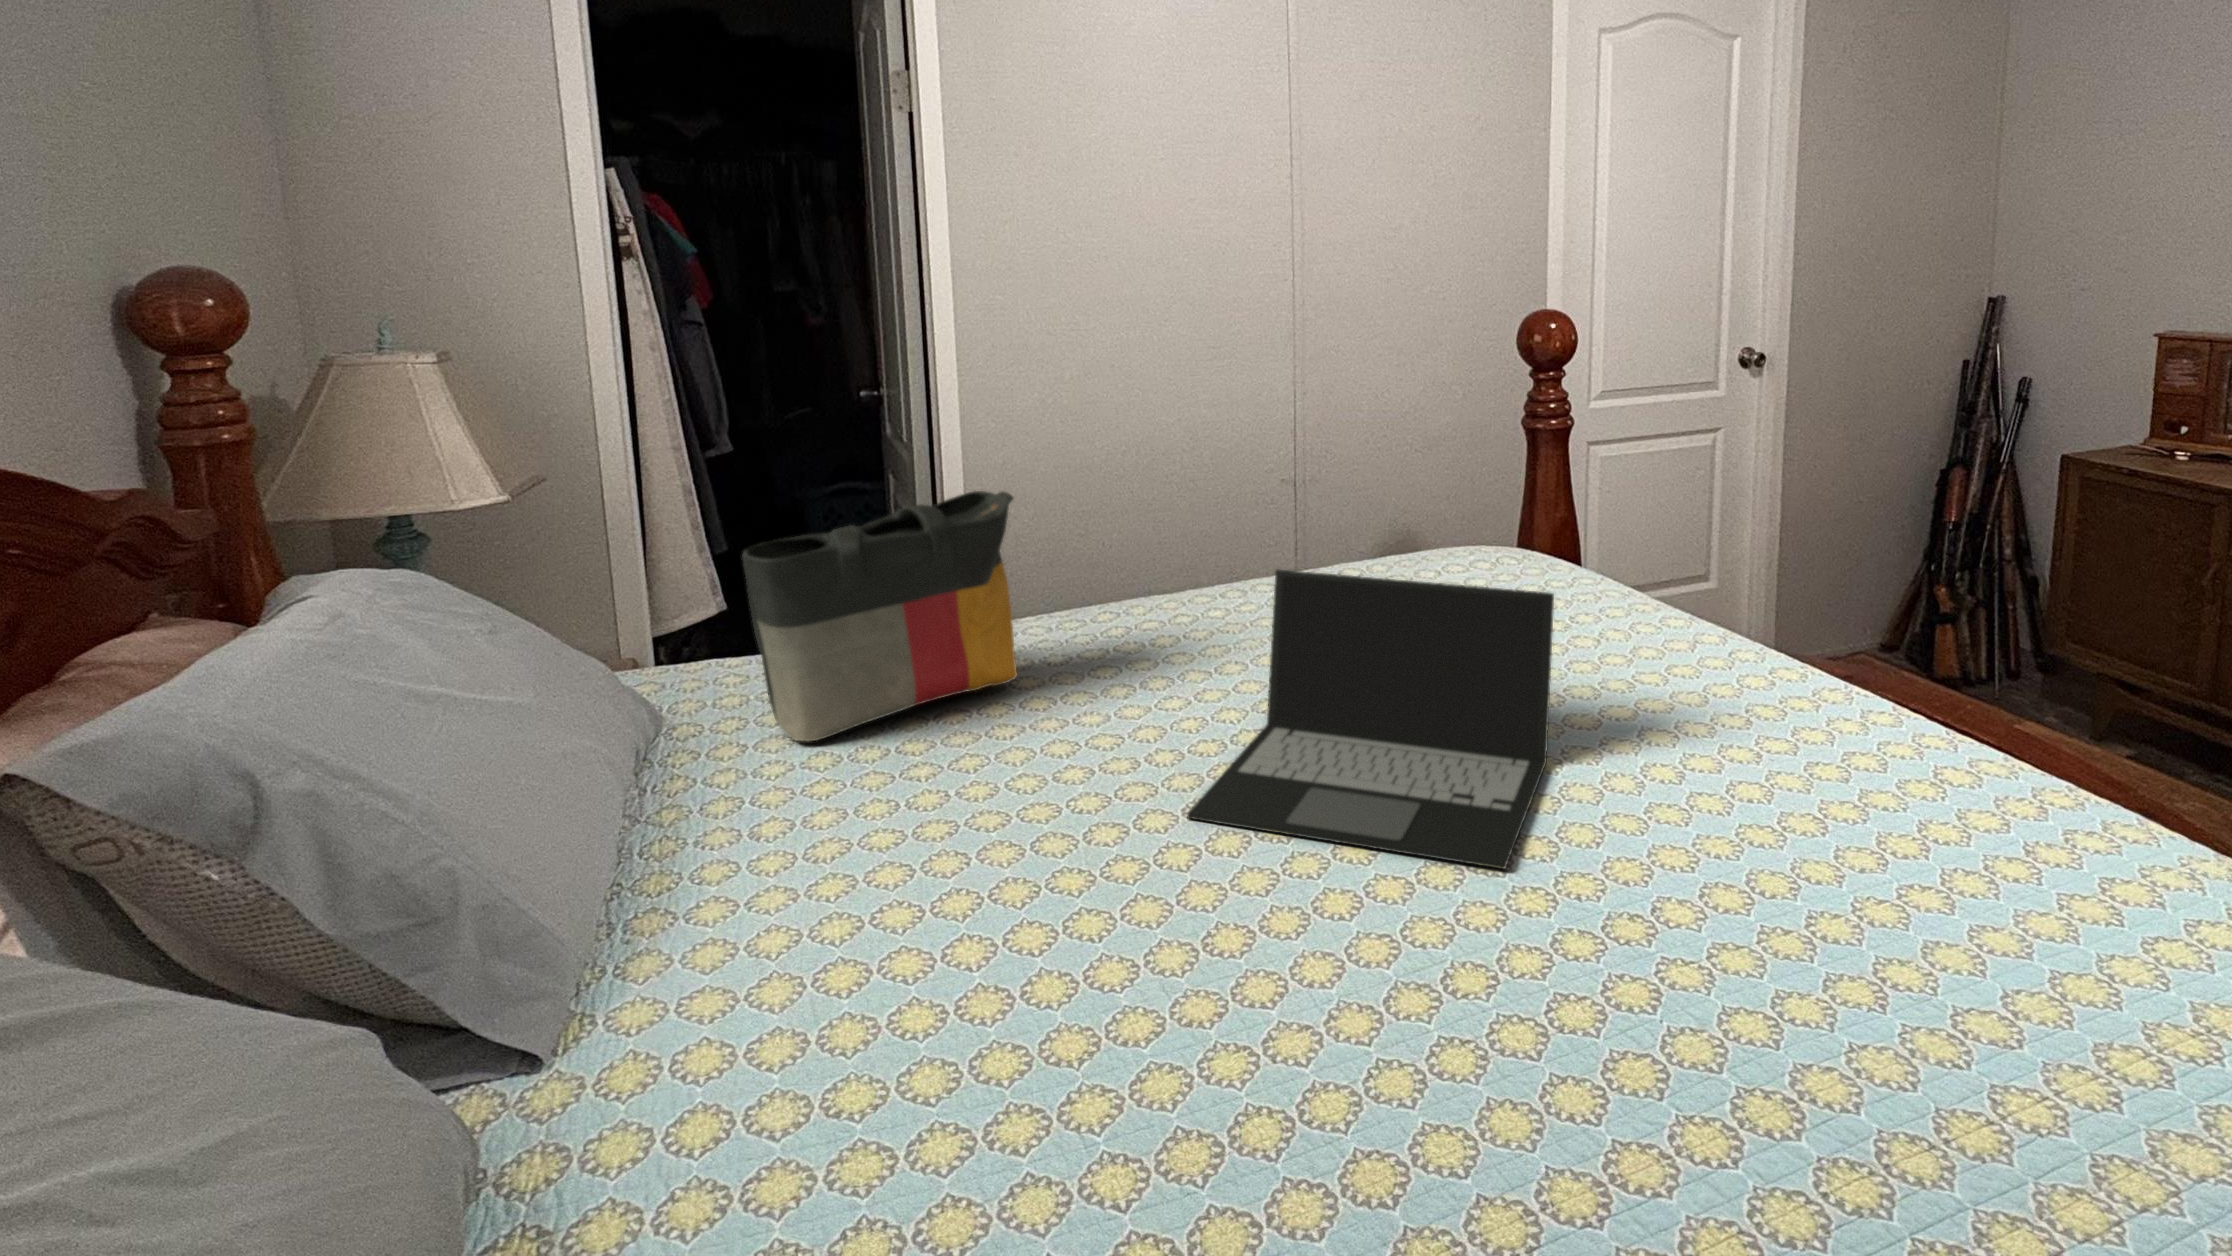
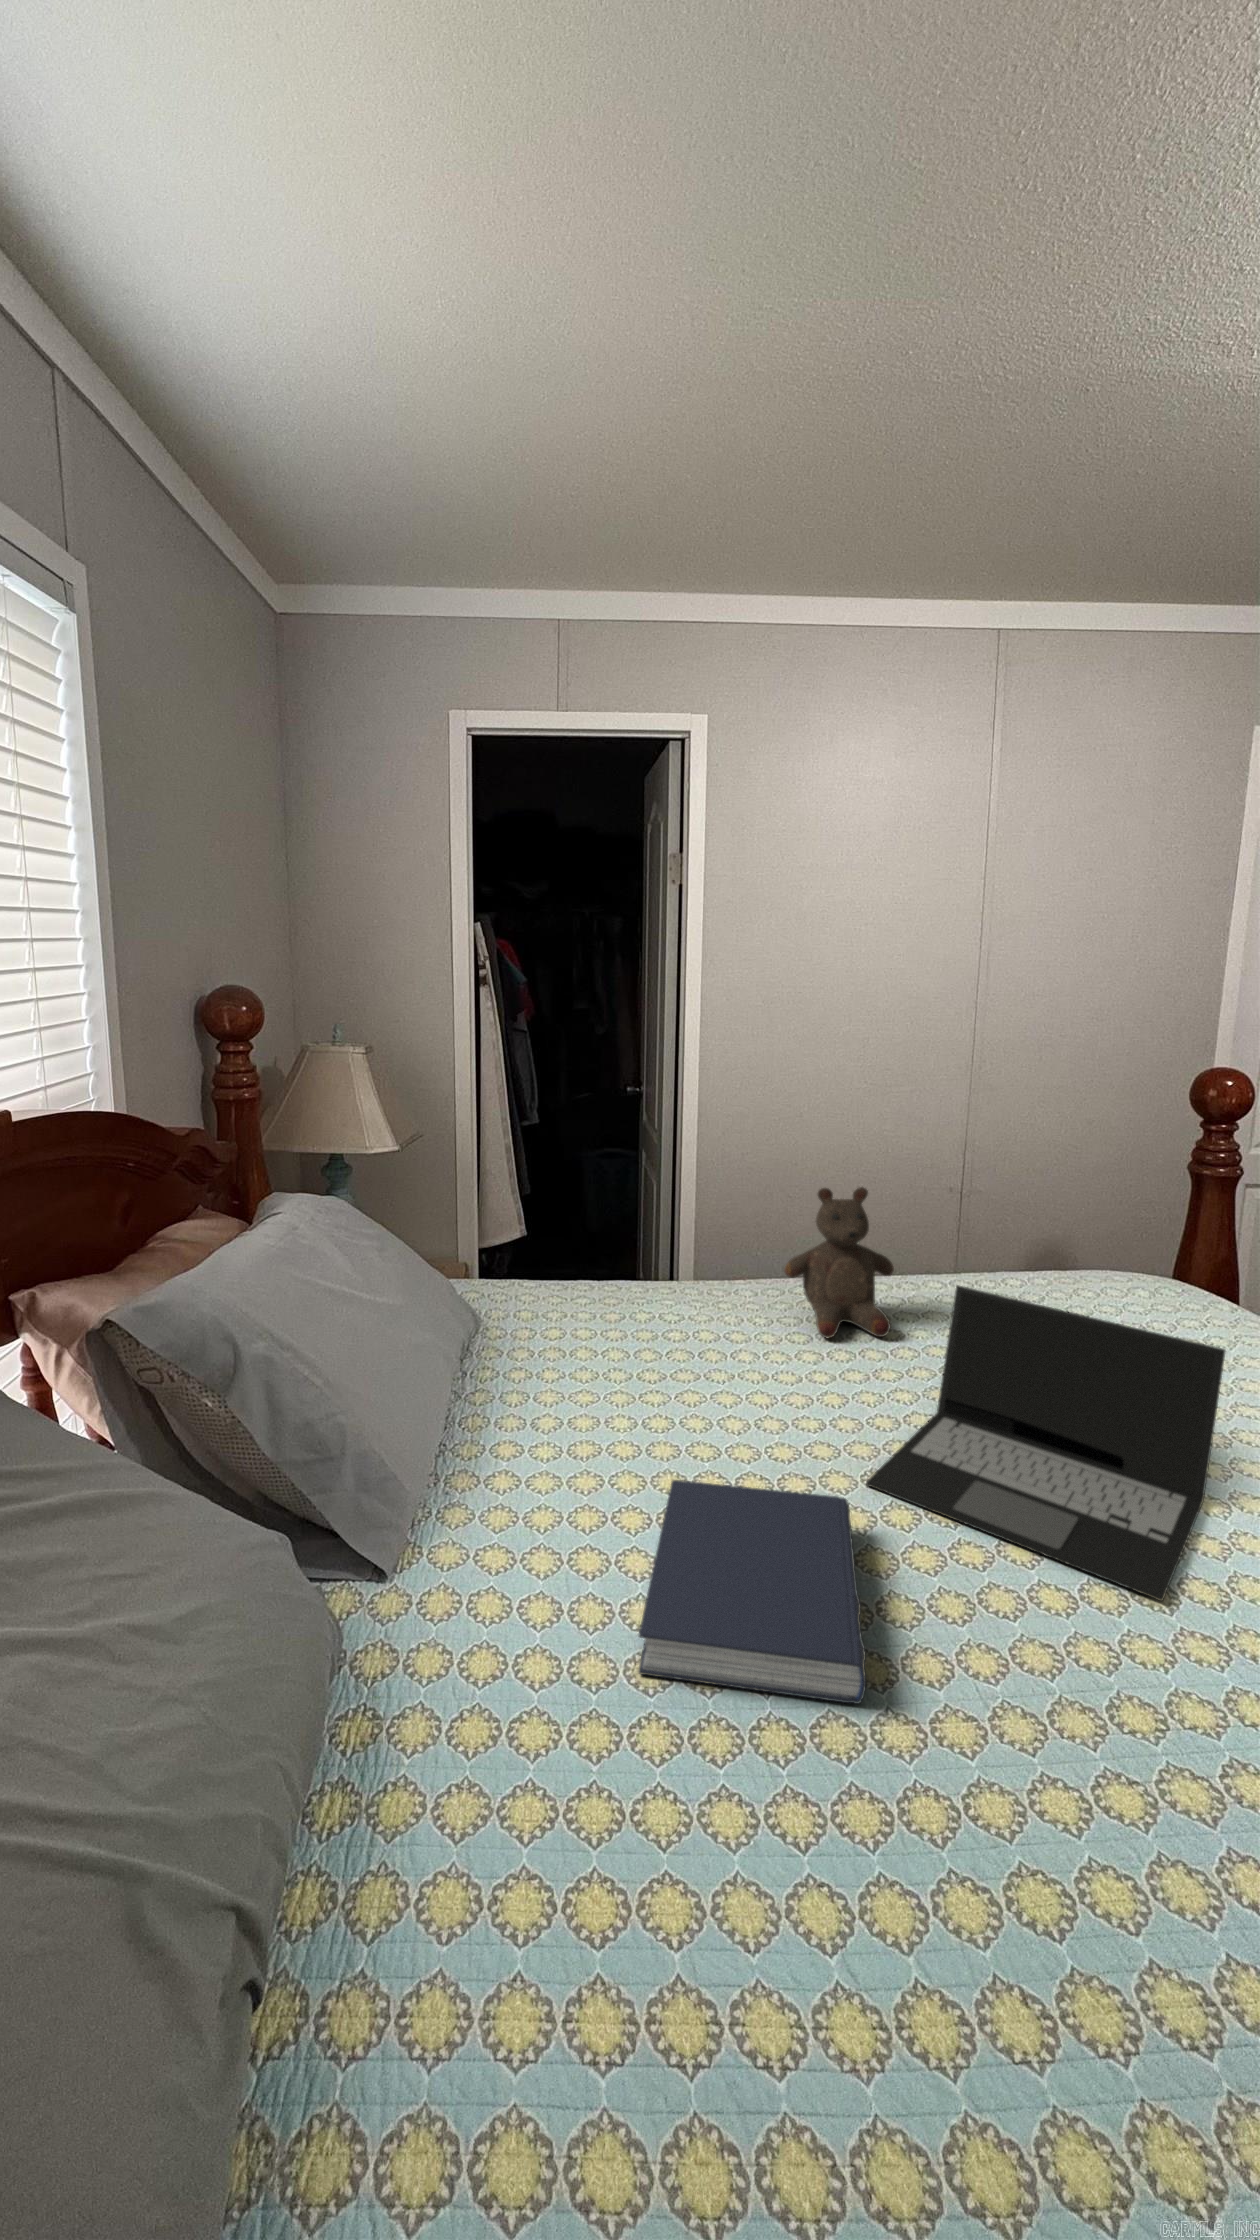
stuffed bear: none [1076,472,1211,664] -> present [784,1187,894,1338]
tote bag: present [742,491,1017,741] -> none [546,1186,744,1360]
book: none [908,833,1190,1087] -> present [638,1480,866,1704]

